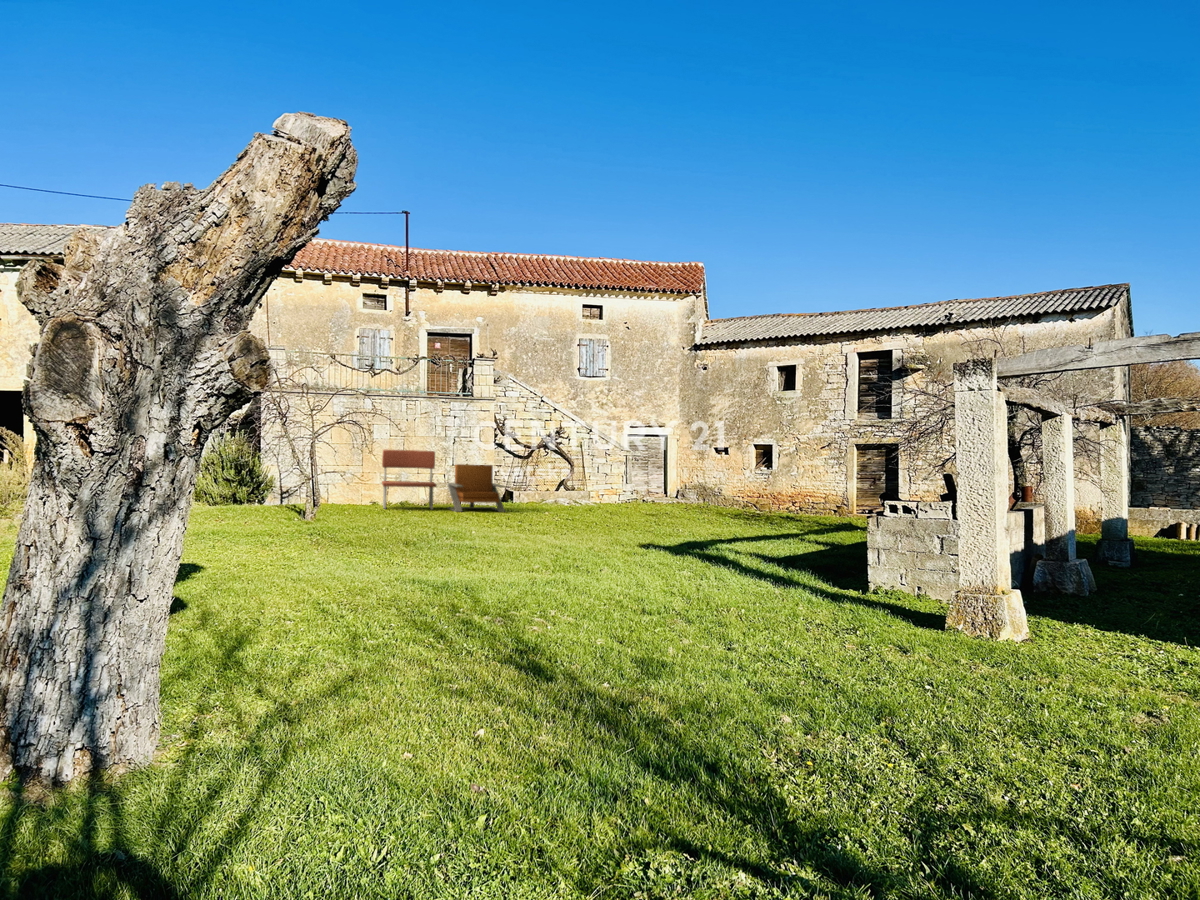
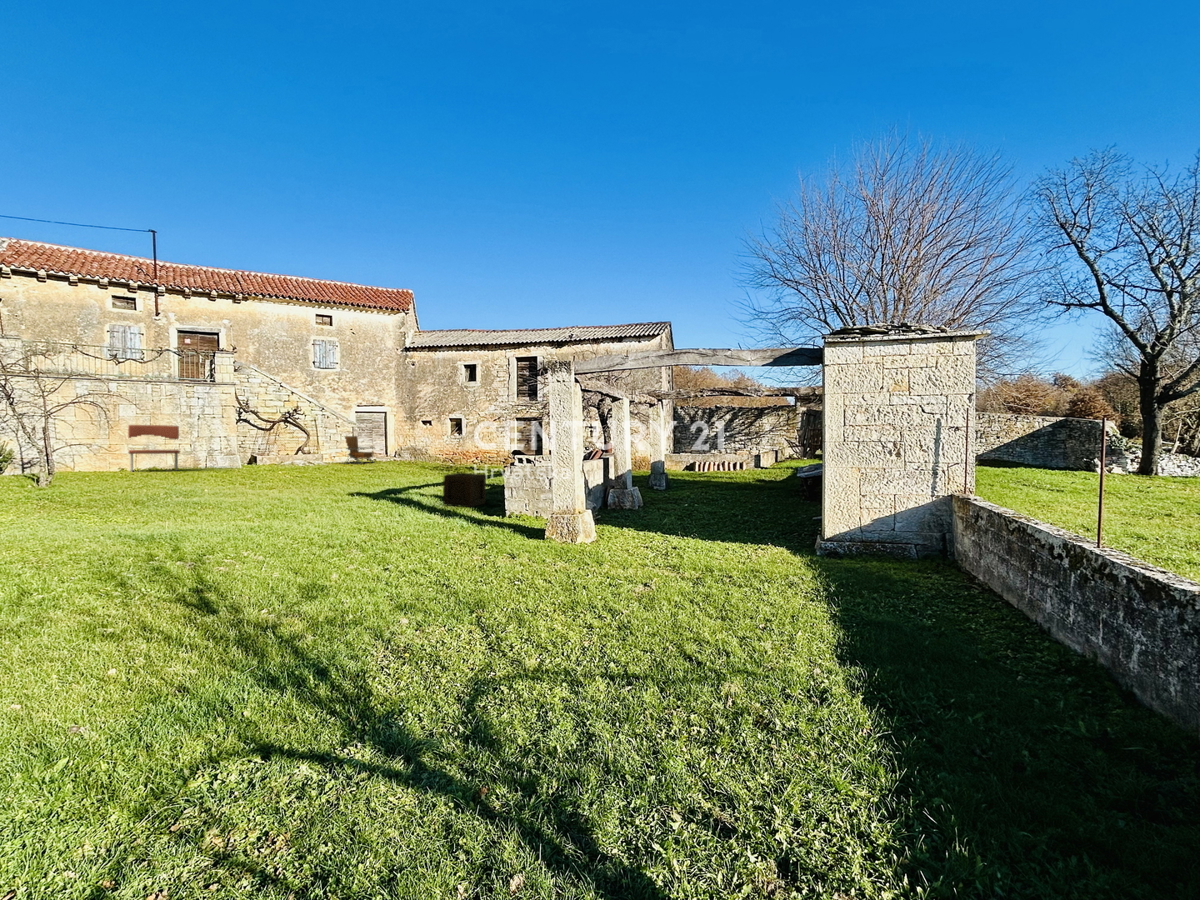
lounge chair: present [447,464,505,512] -> present [341,436,374,464]
wooden crate: none [863,544,935,610] -> present [443,473,486,507]

